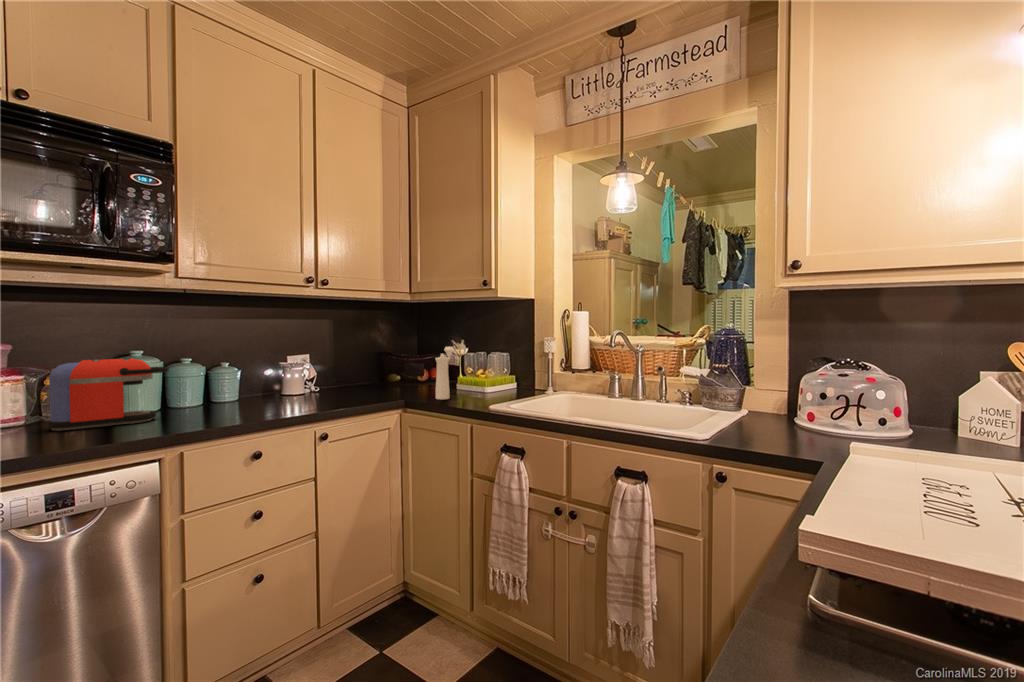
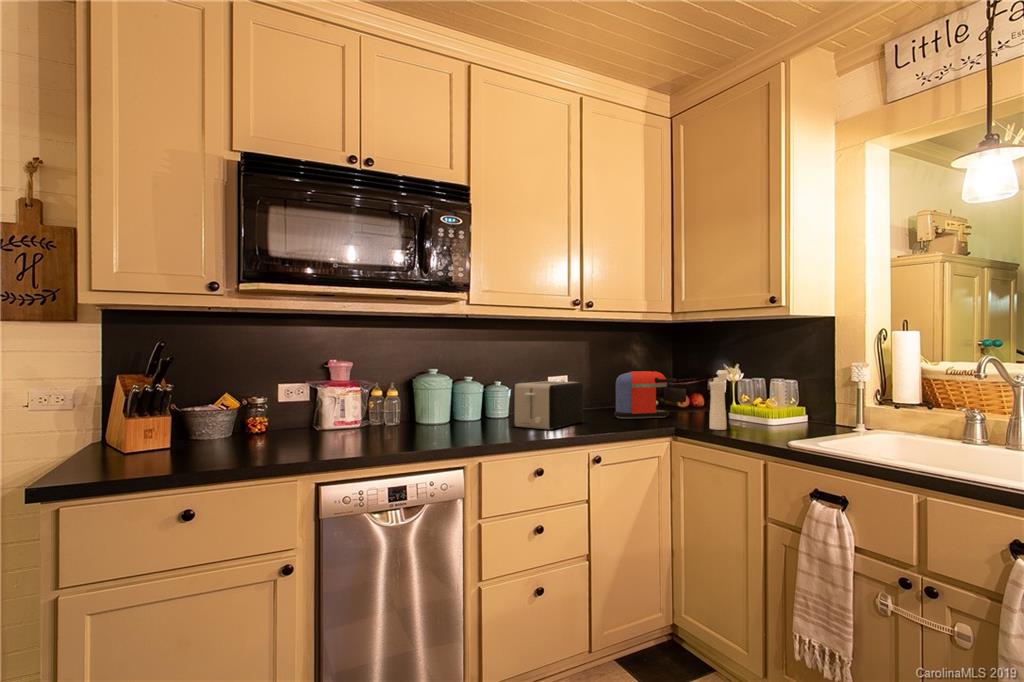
coffee maker: present [47,359,169,431] -> present [614,371,675,419]
toaster: none [235,361,320,411] -> present [513,381,583,430]

